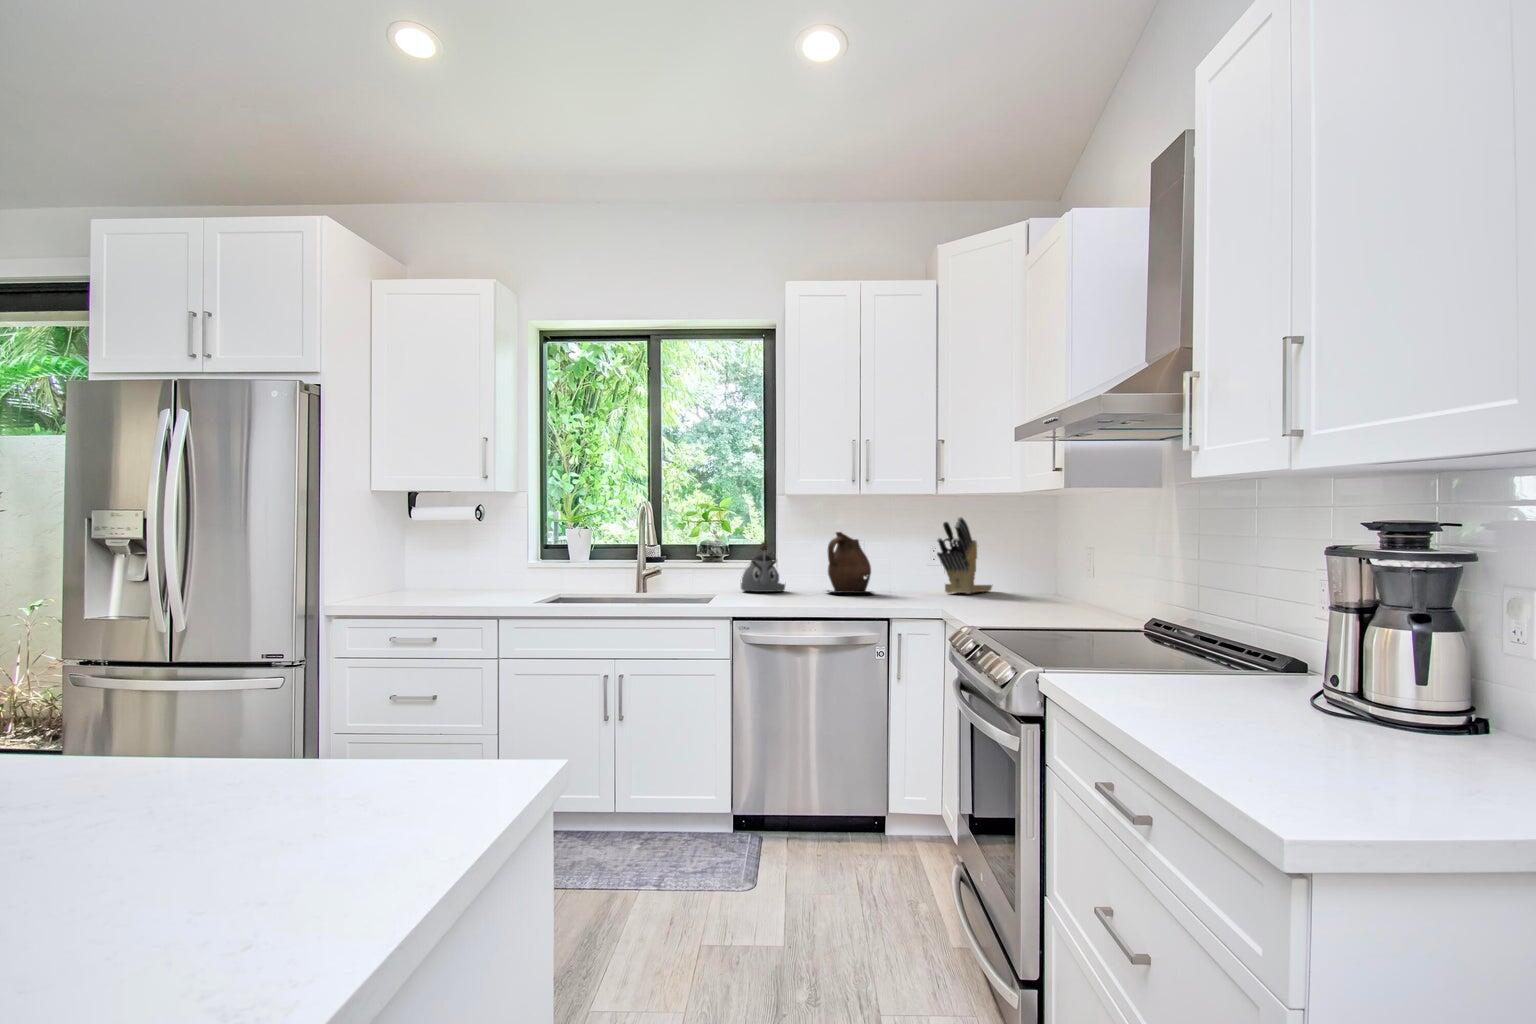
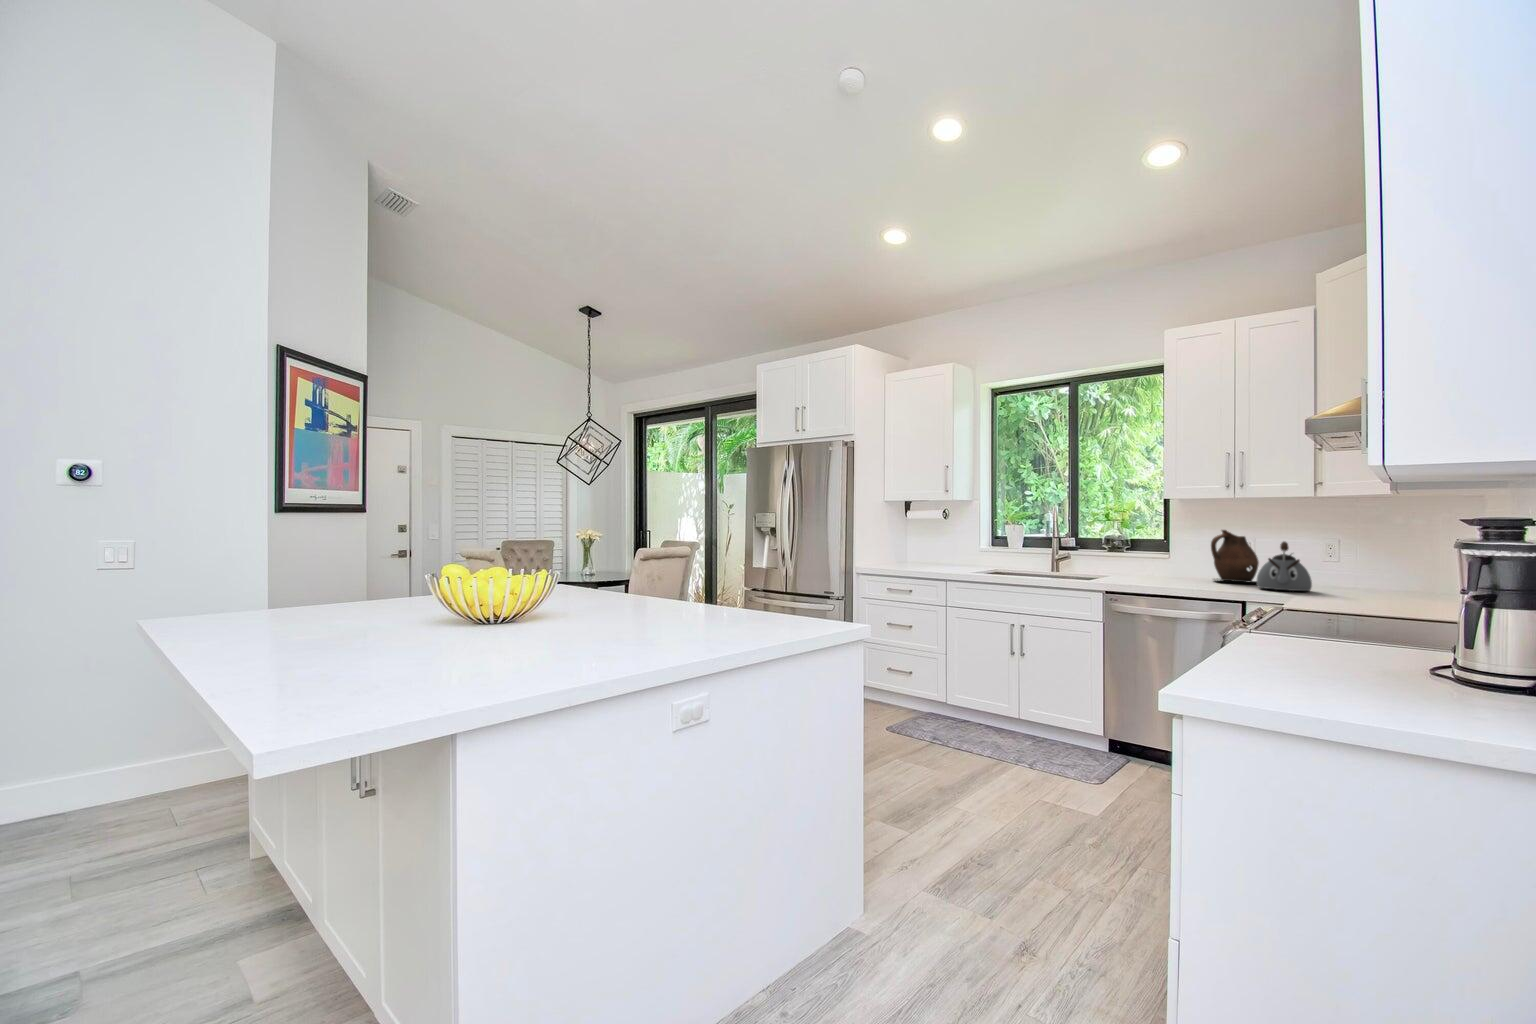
knife block: present [937,517,992,594] -> none [1327,518,1414,591]
kettle: present [741,542,785,592] -> present [1257,542,1312,591]

